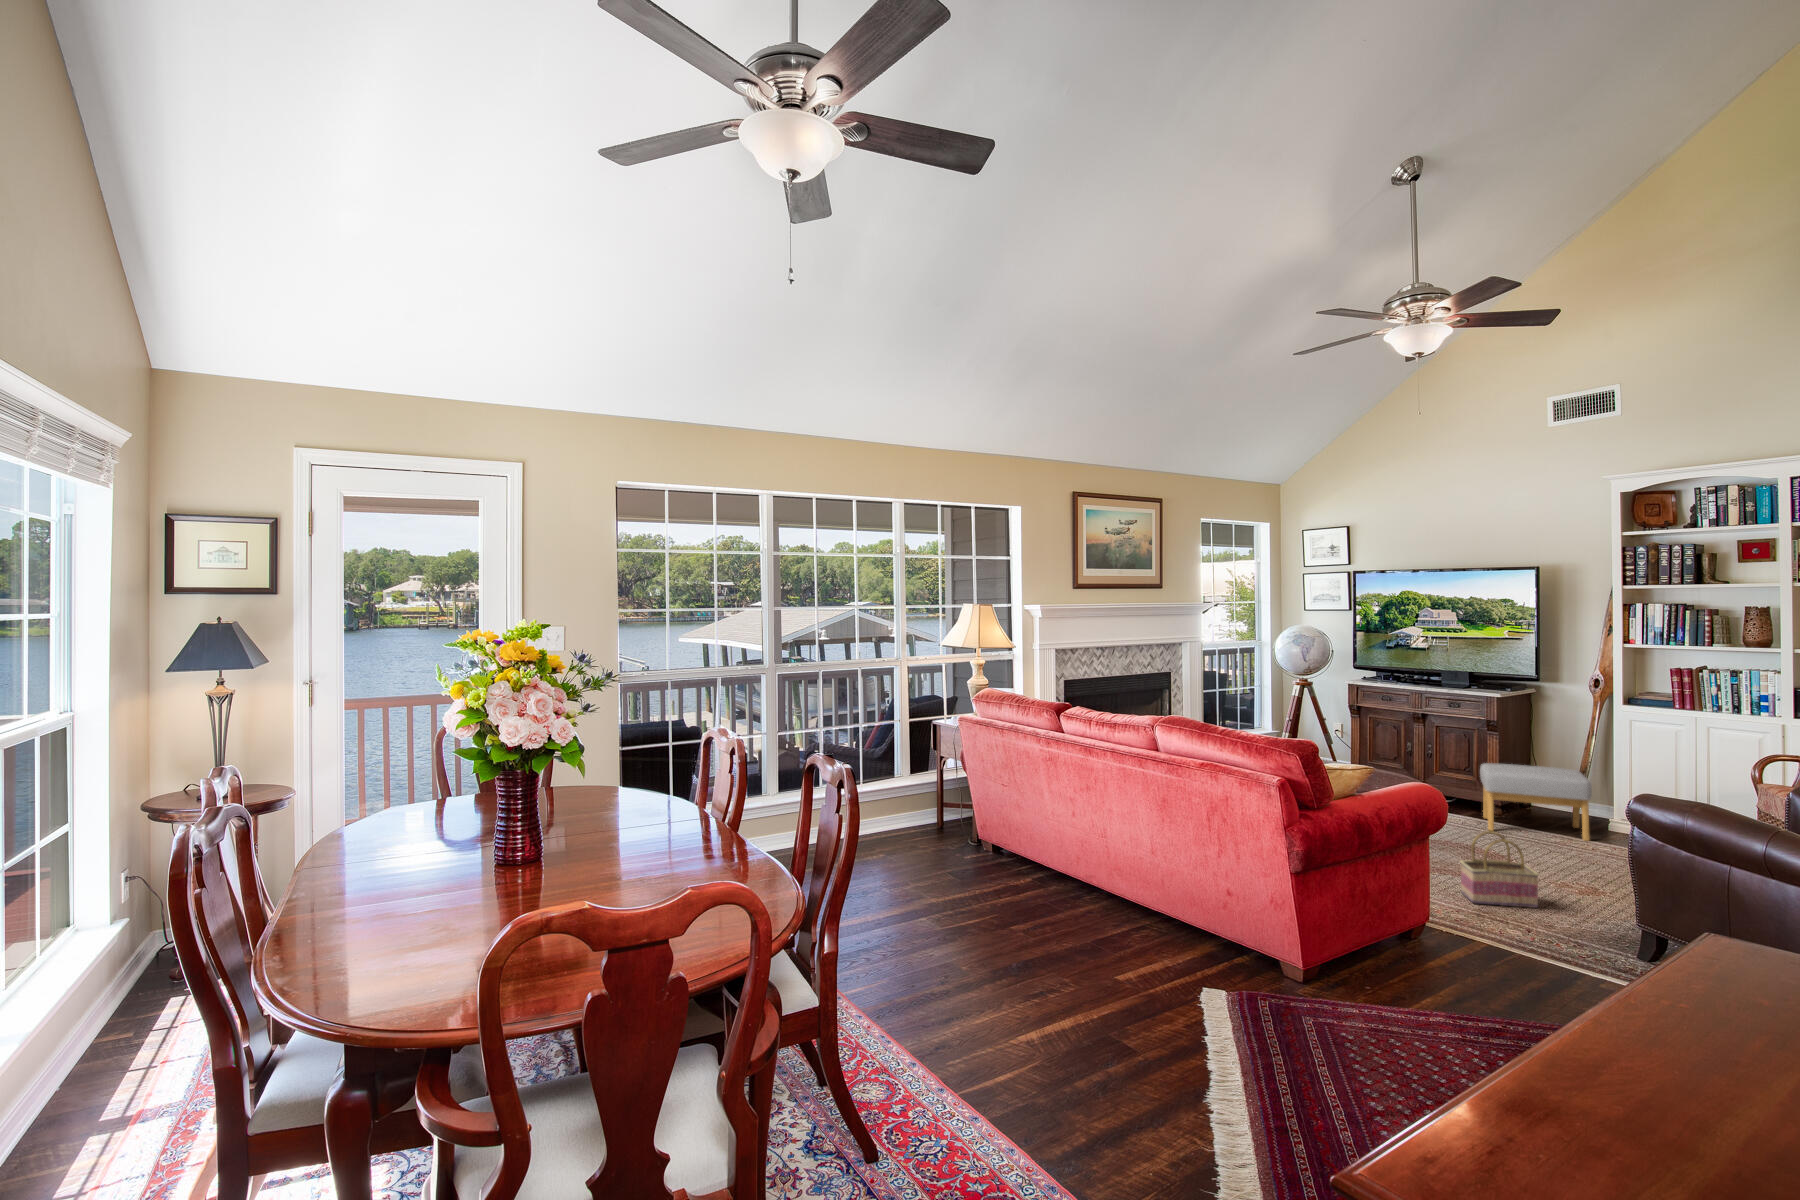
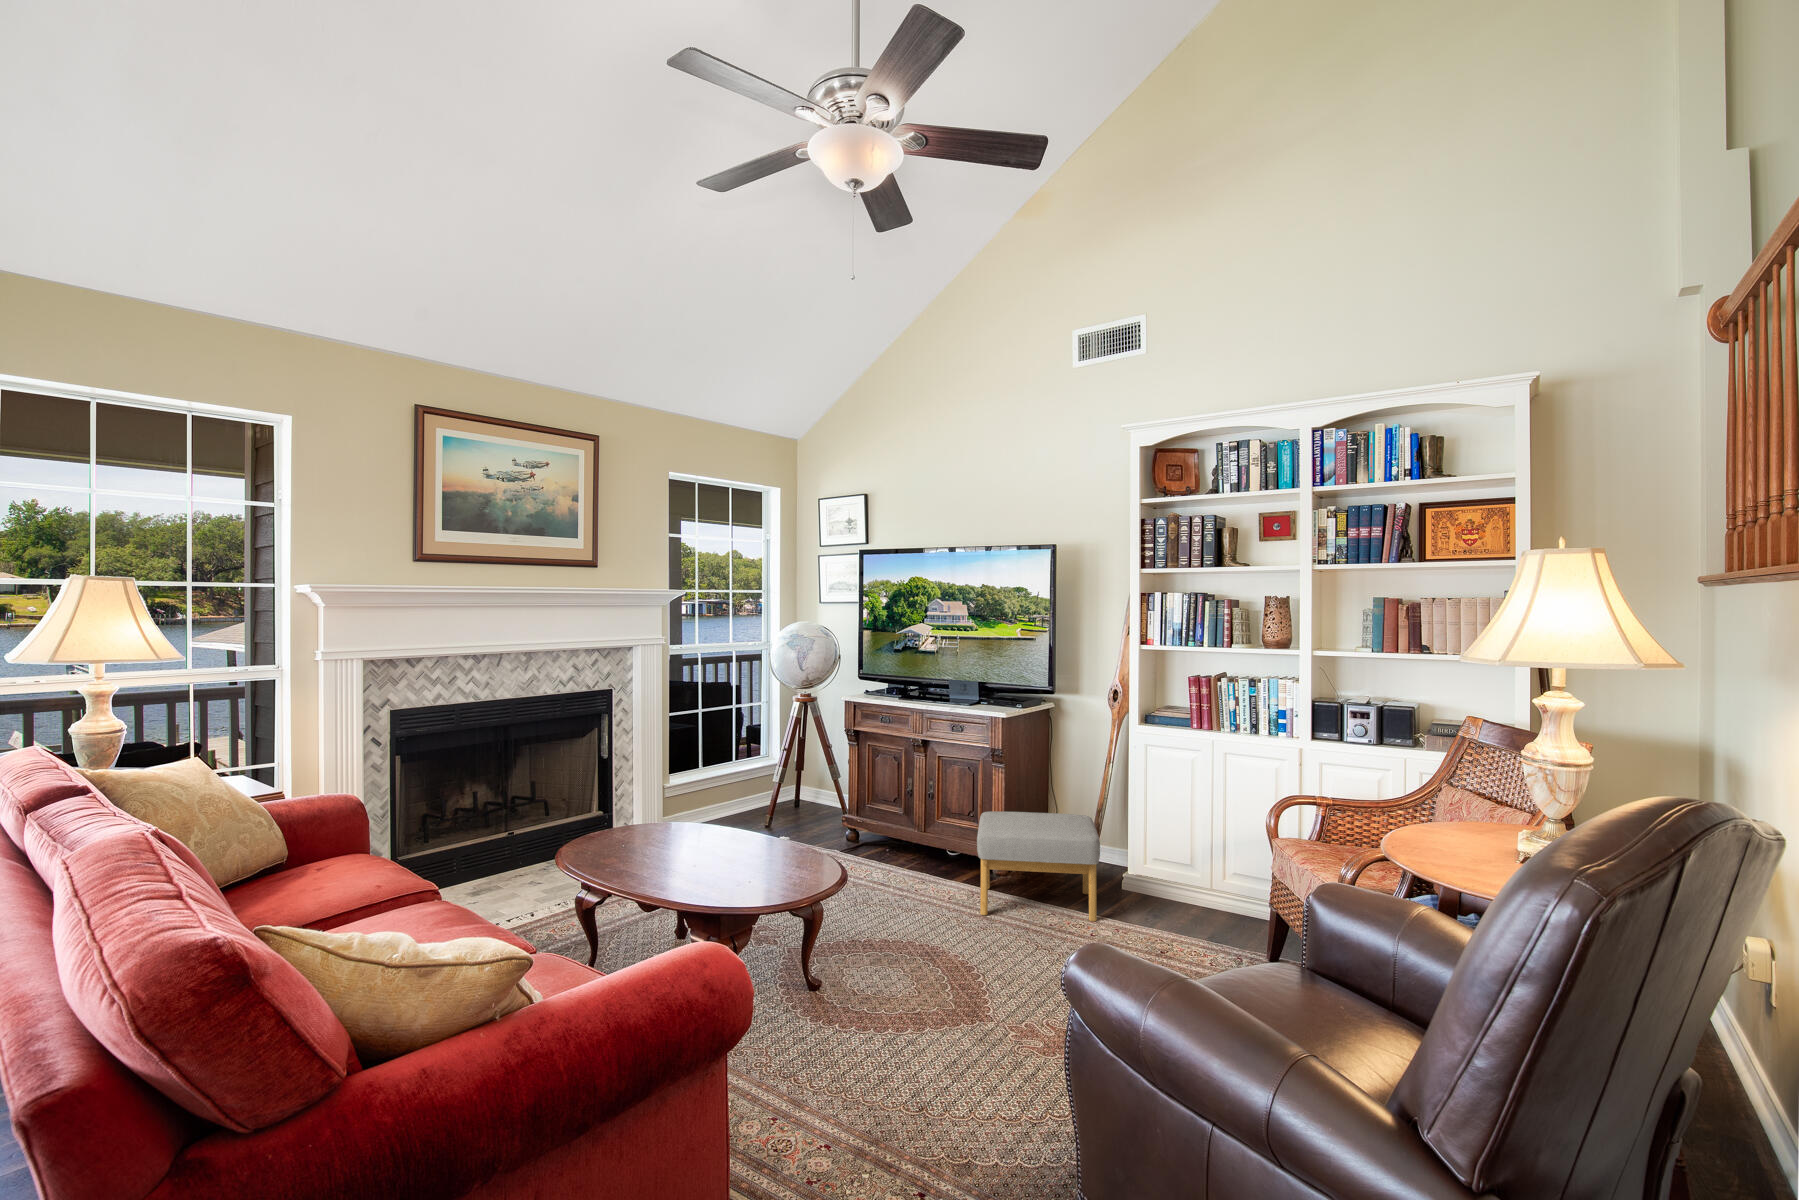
basket: present [1460,831,1538,908] -> none [875,989,989,1145]

